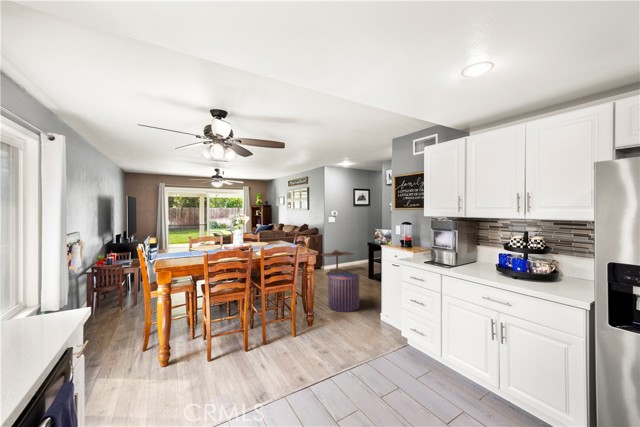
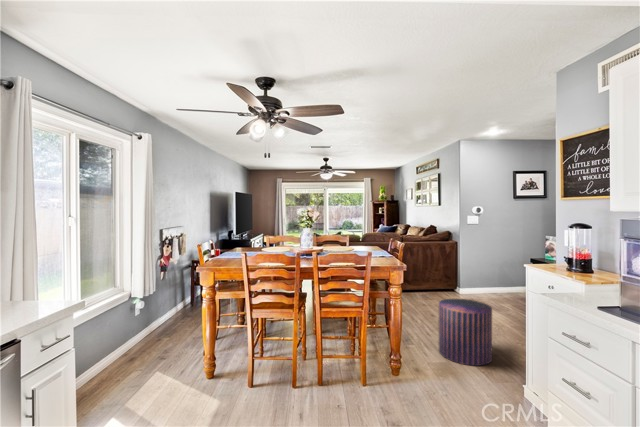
side table: present [321,250,353,274] -> none [452,265,509,305]

